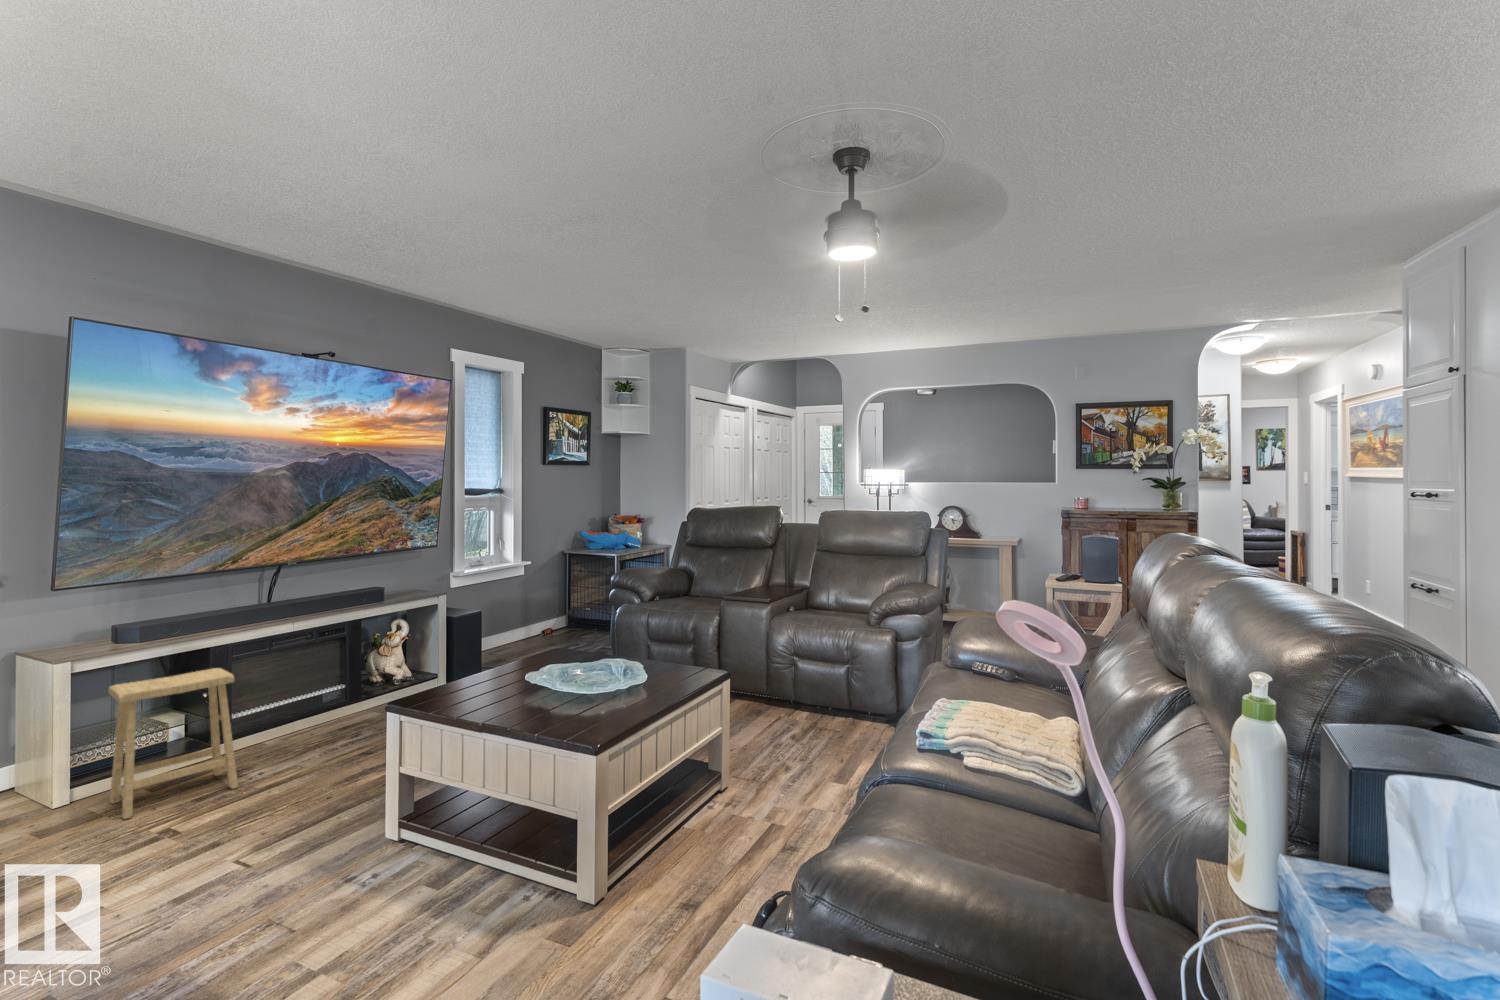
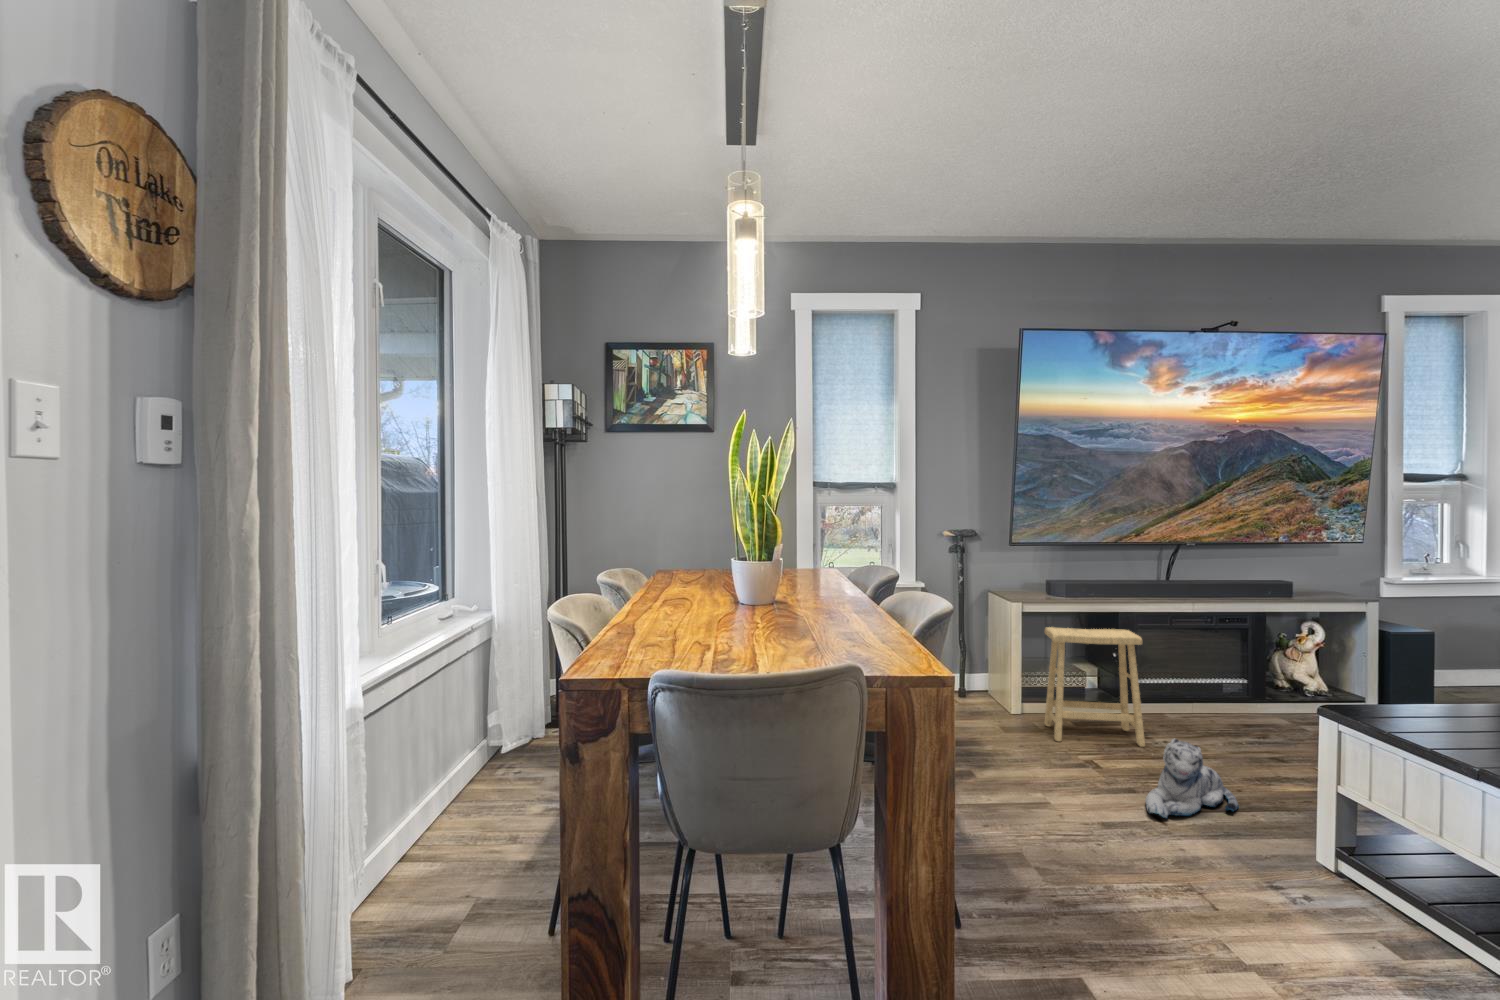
plush toy: none [229,777,324,867] -> present [1145,739,1238,819]

